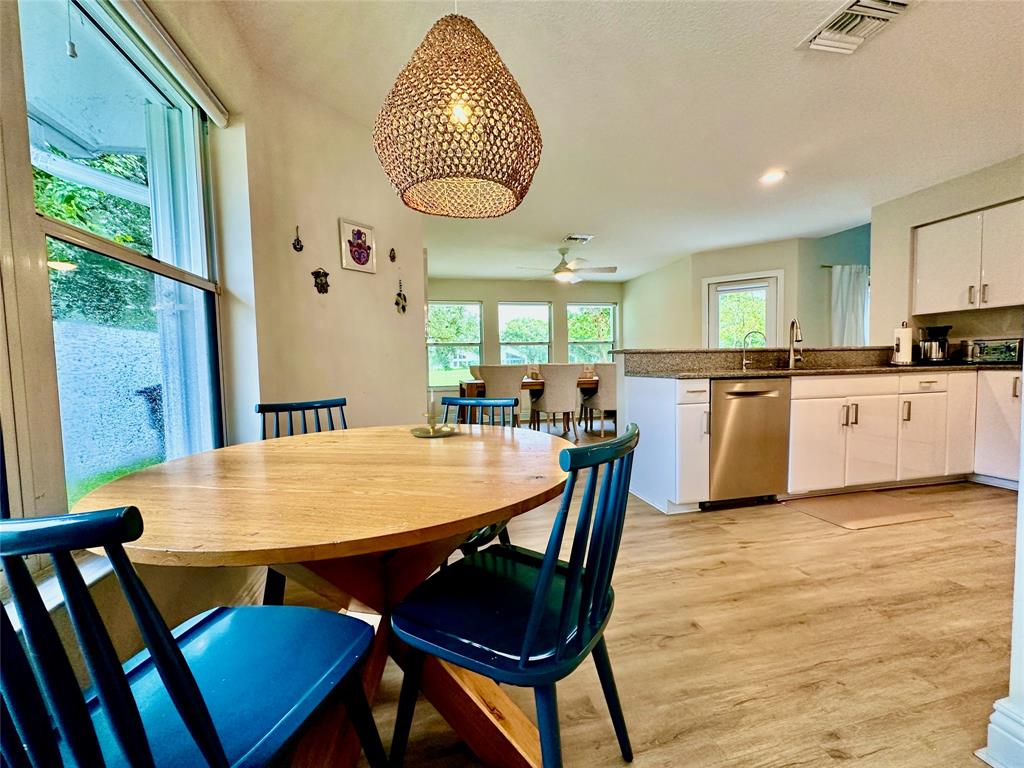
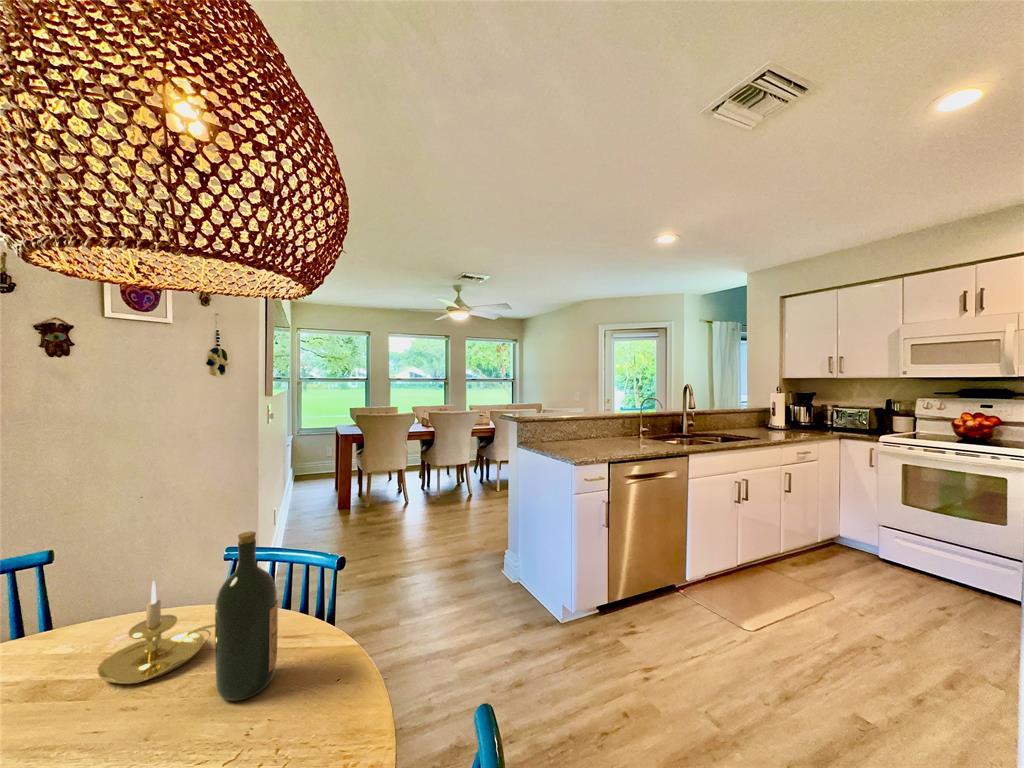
wine bottle: none [473,355,502,441] -> present [215,531,278,701]

